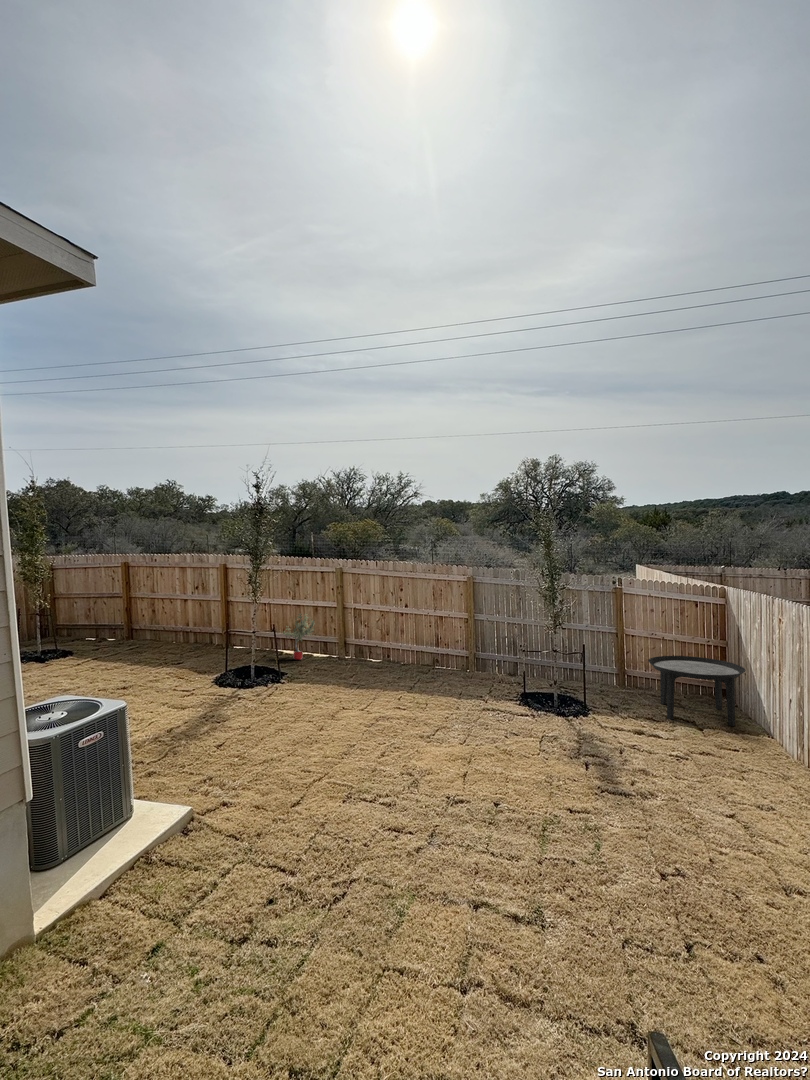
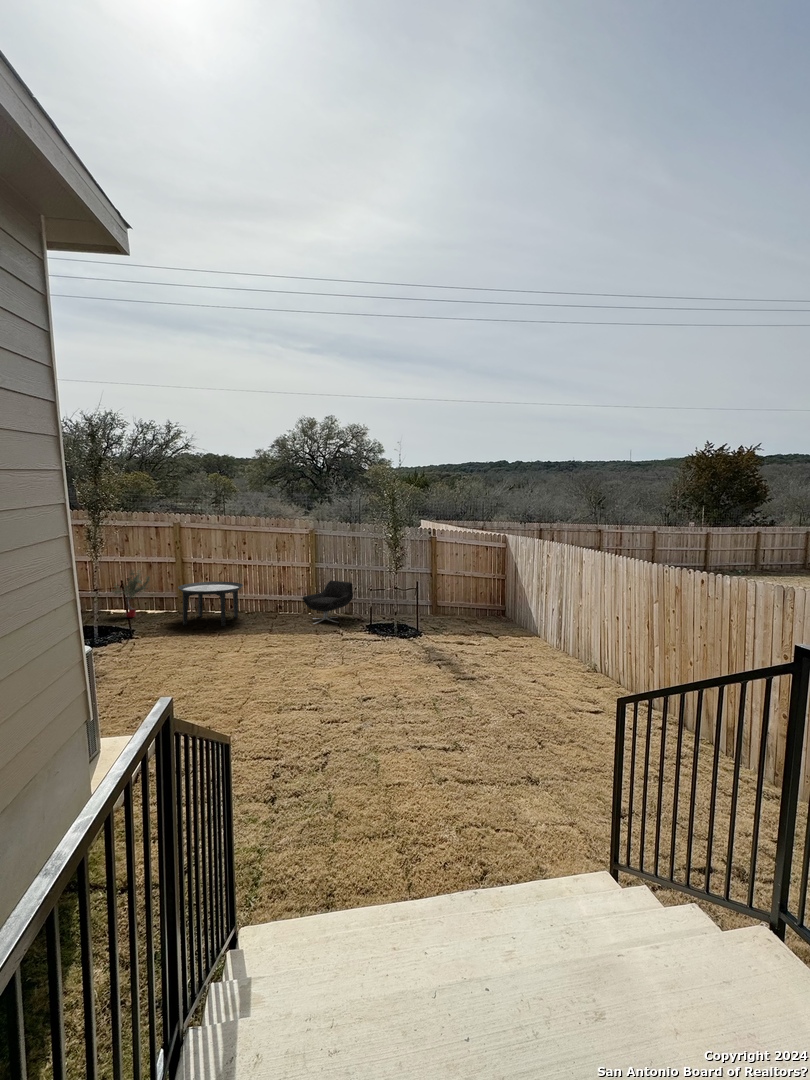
lounge chair: none [455,635,513,686] -> present [302,580,353,624]
round table: present [648,656,746,726] -> present [178,581,243,626]

